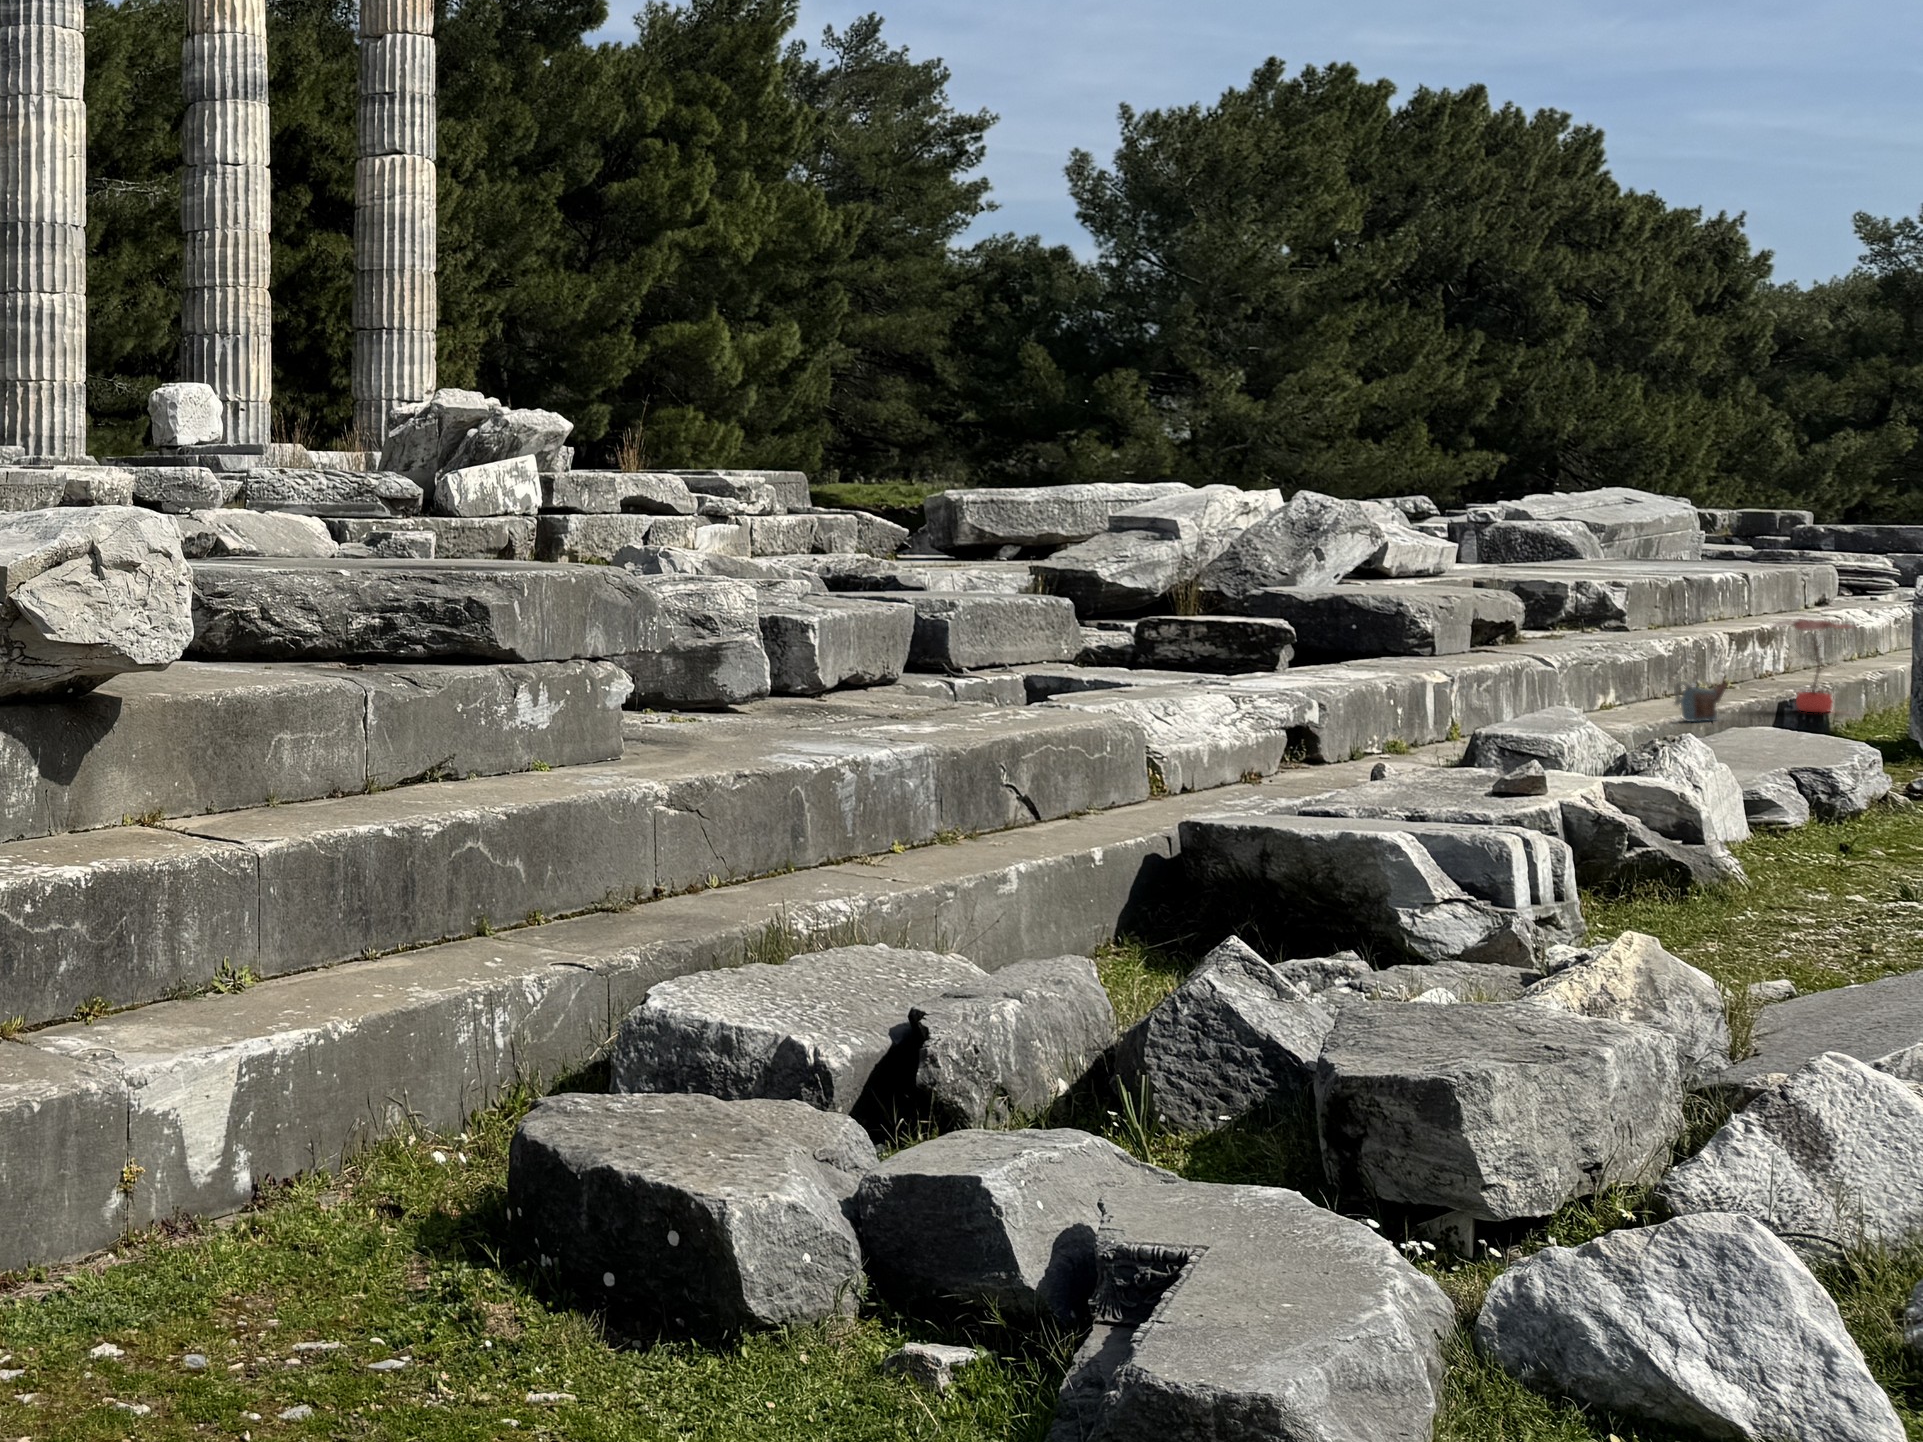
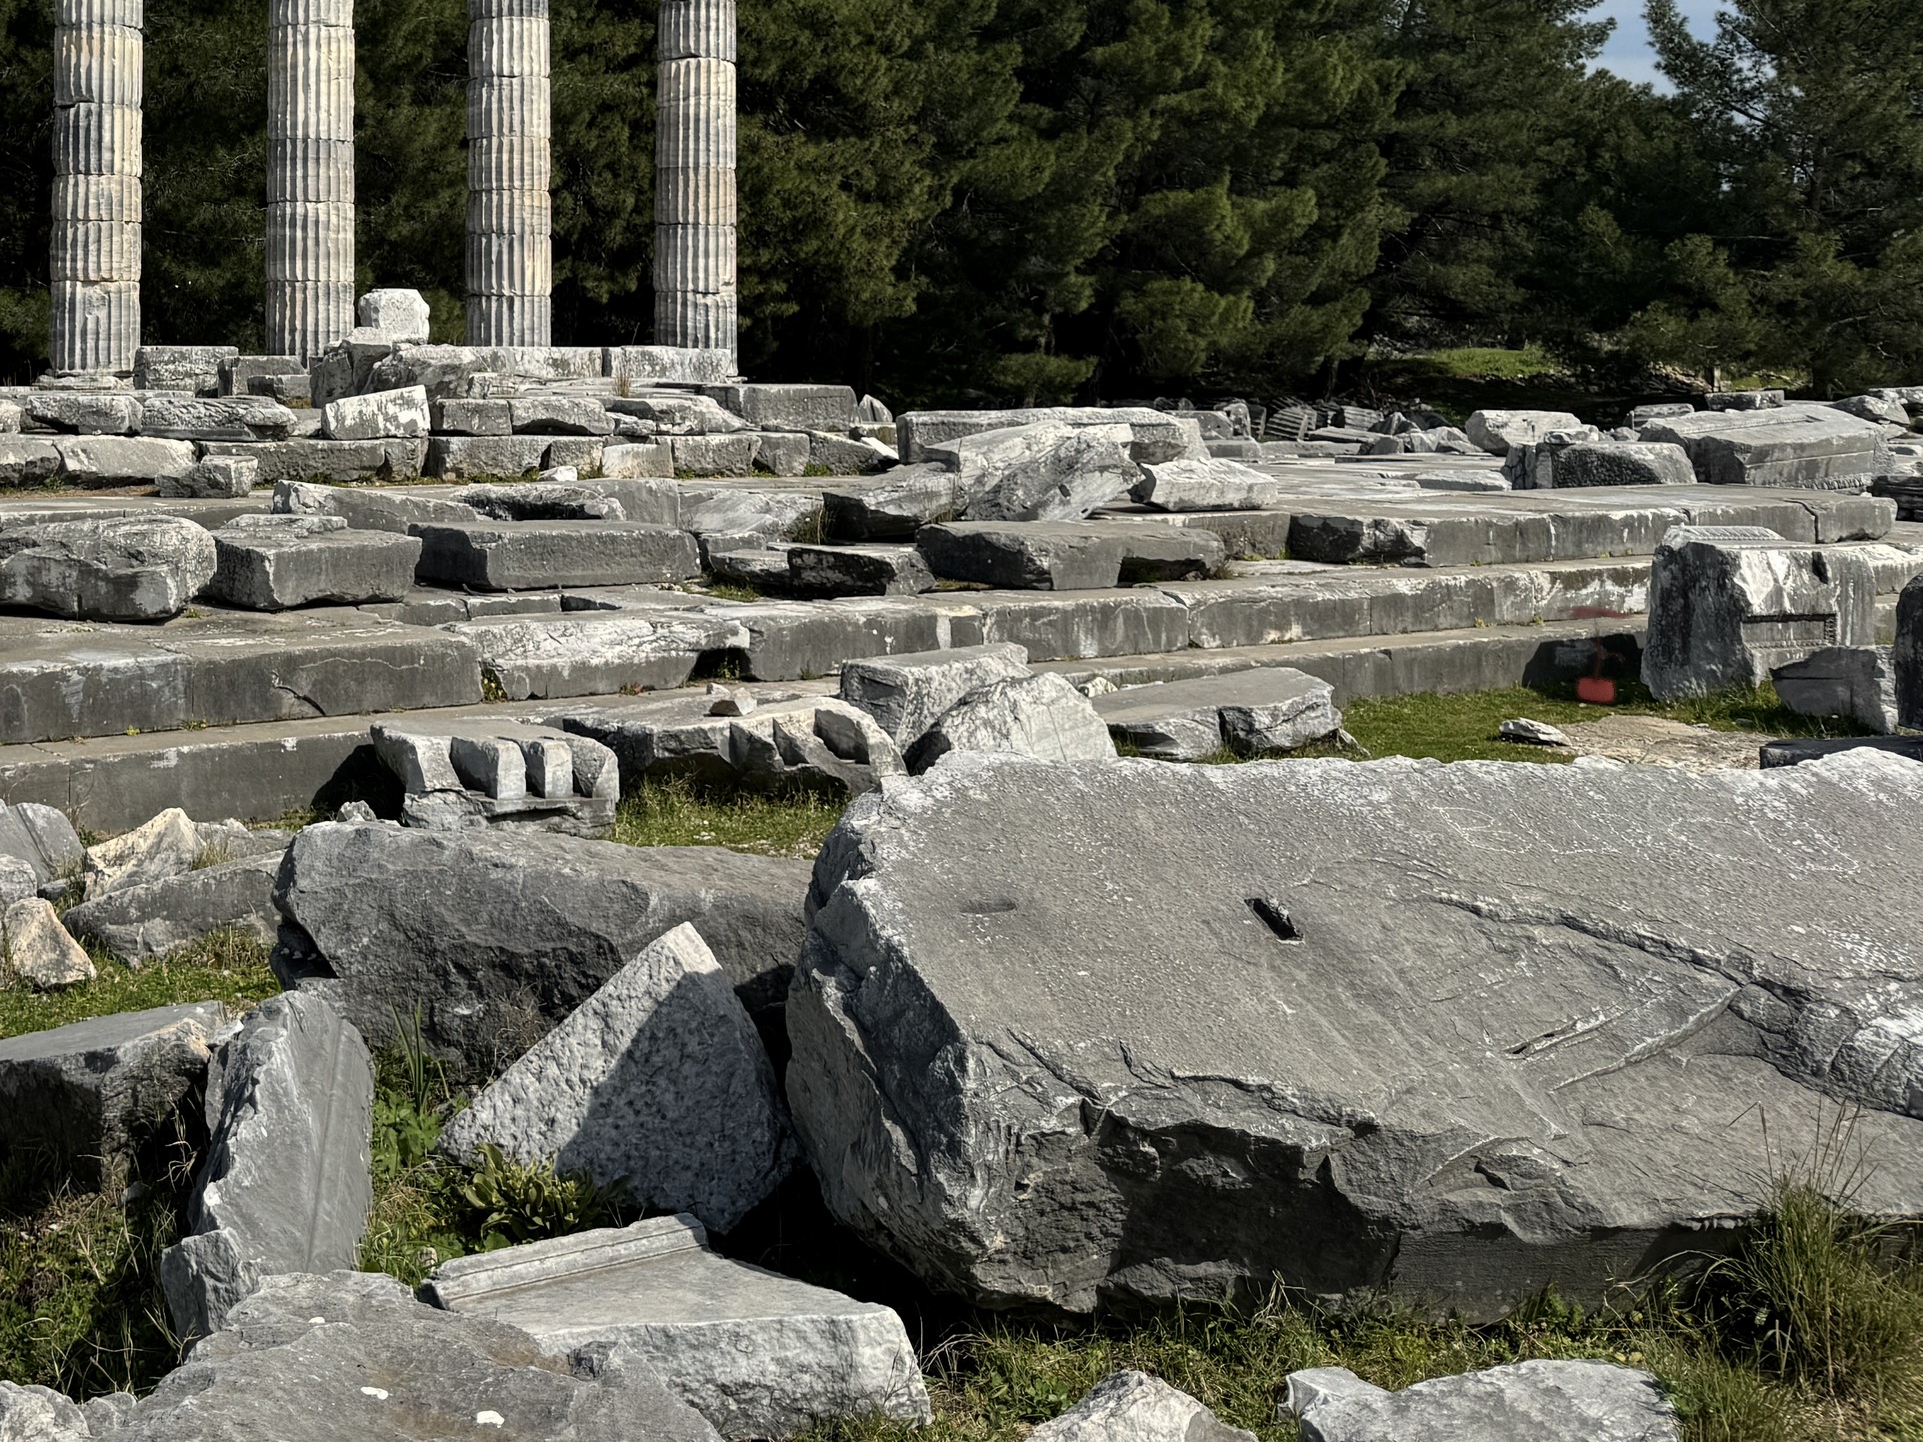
watering can: present [1674,681,1727,722] -> none [1406,661,1479,702]

